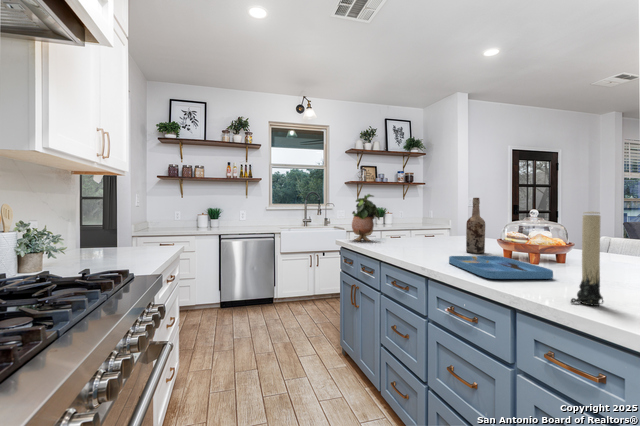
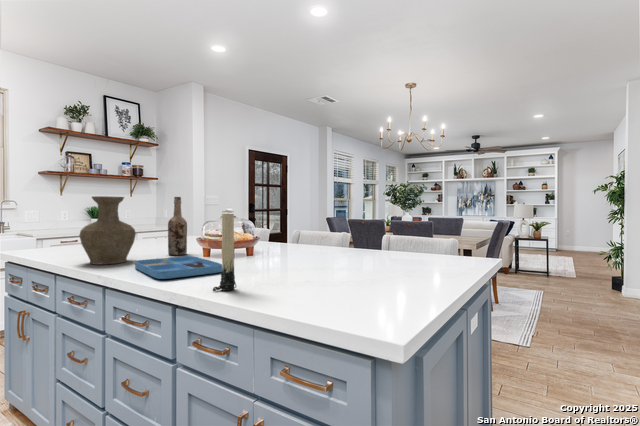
potted plant: present [352,194,380,241] -> none [25,189,70,253]
vase: none [398,198,442,257] -> present [79,196,136,264]

